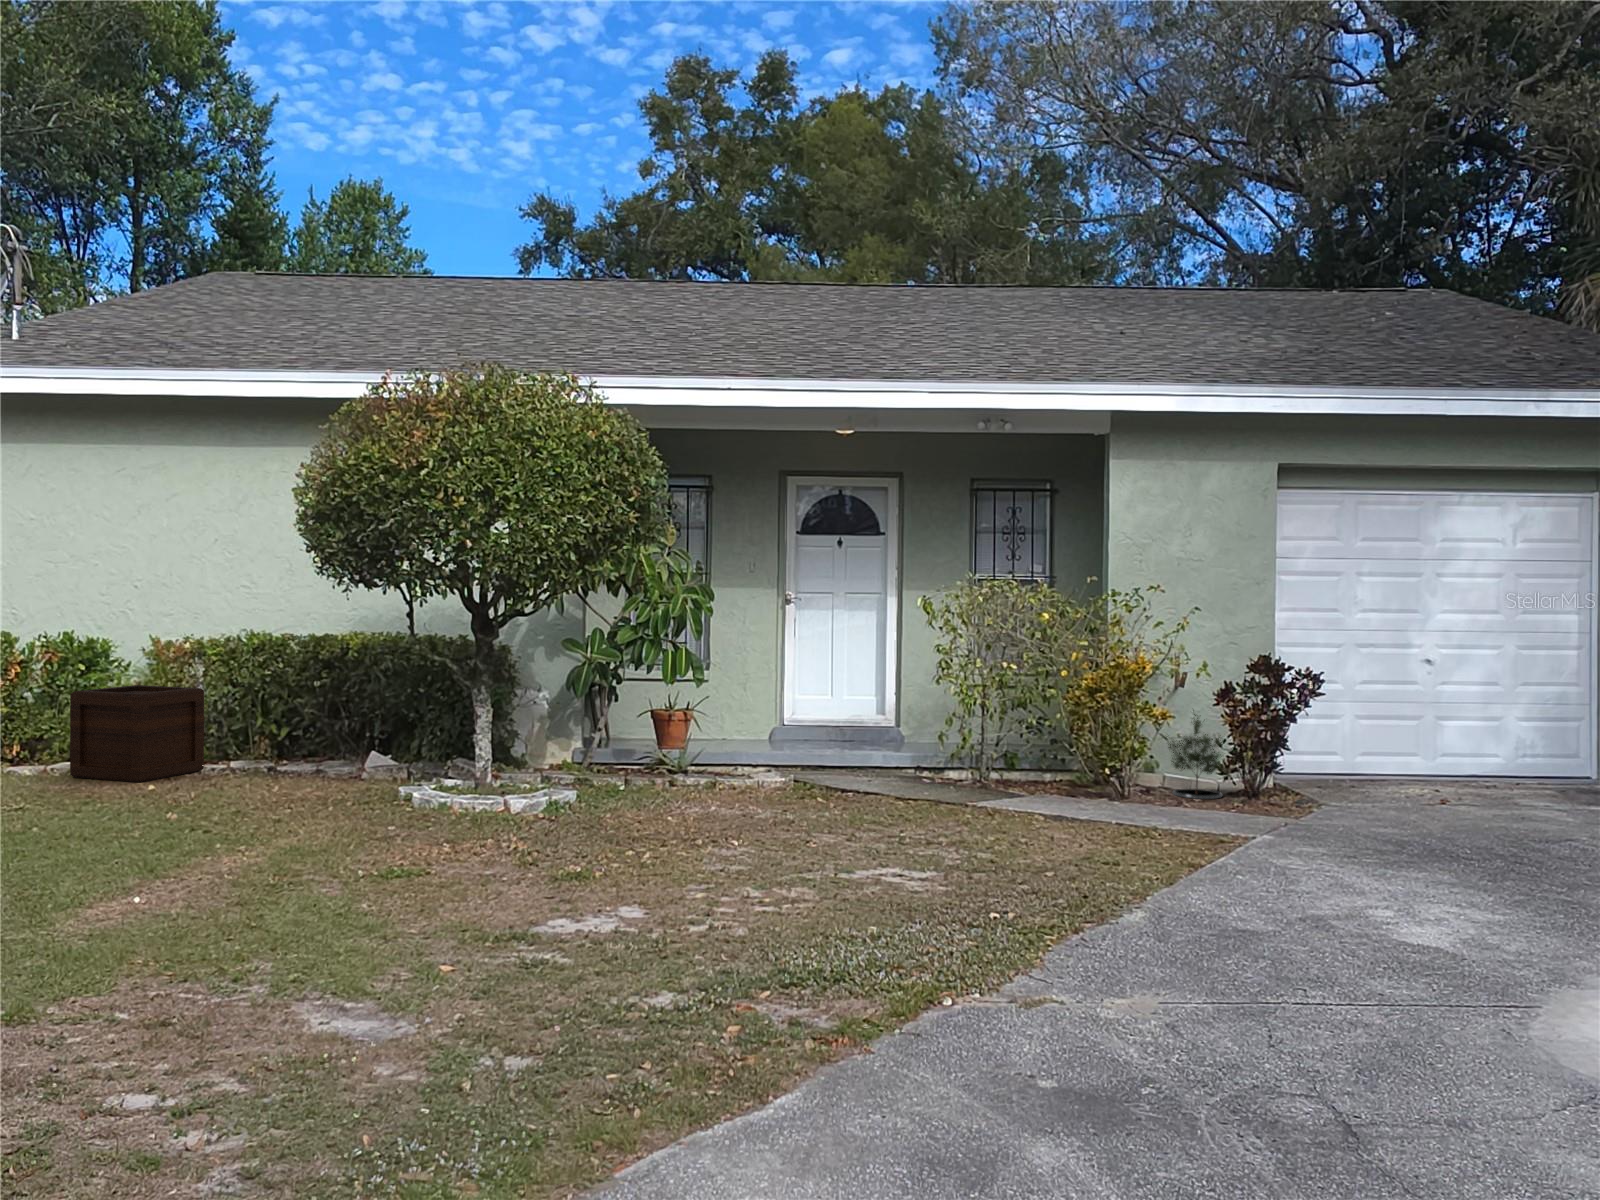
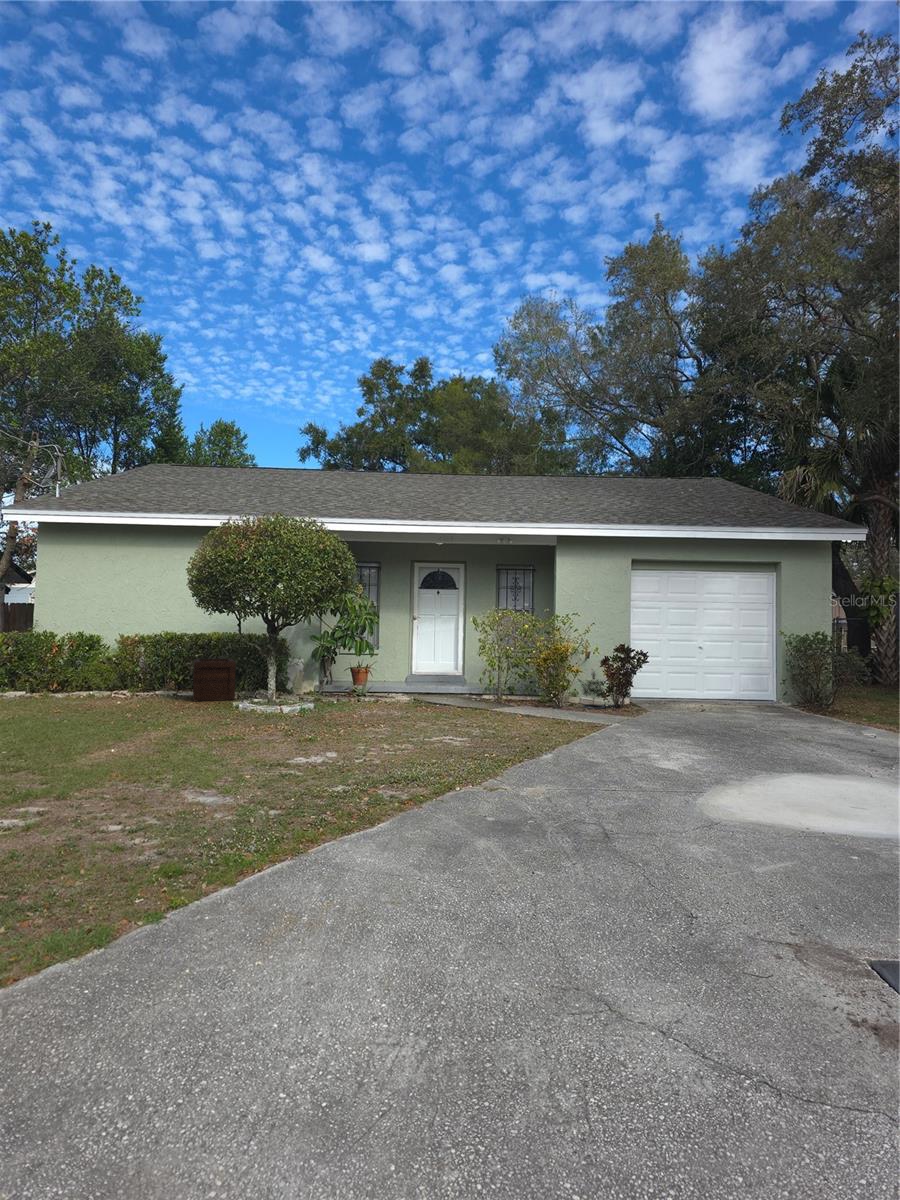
wooden crate: present [70,685,204,782] -> present [193,659,236,701]

